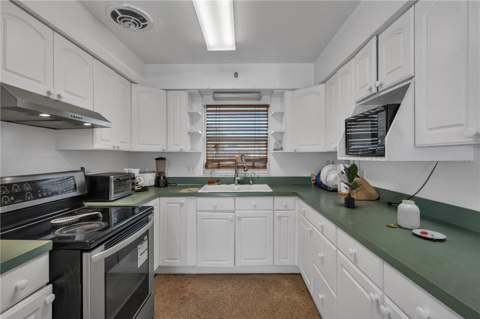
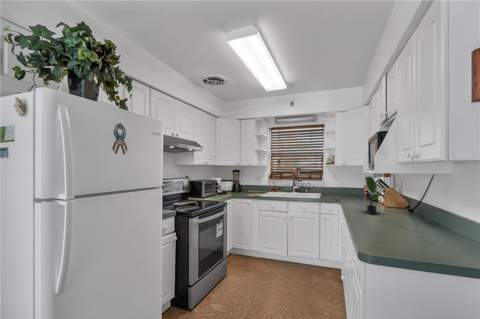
jar: present [387,200,446,239] -> none [378,206,411,234]

